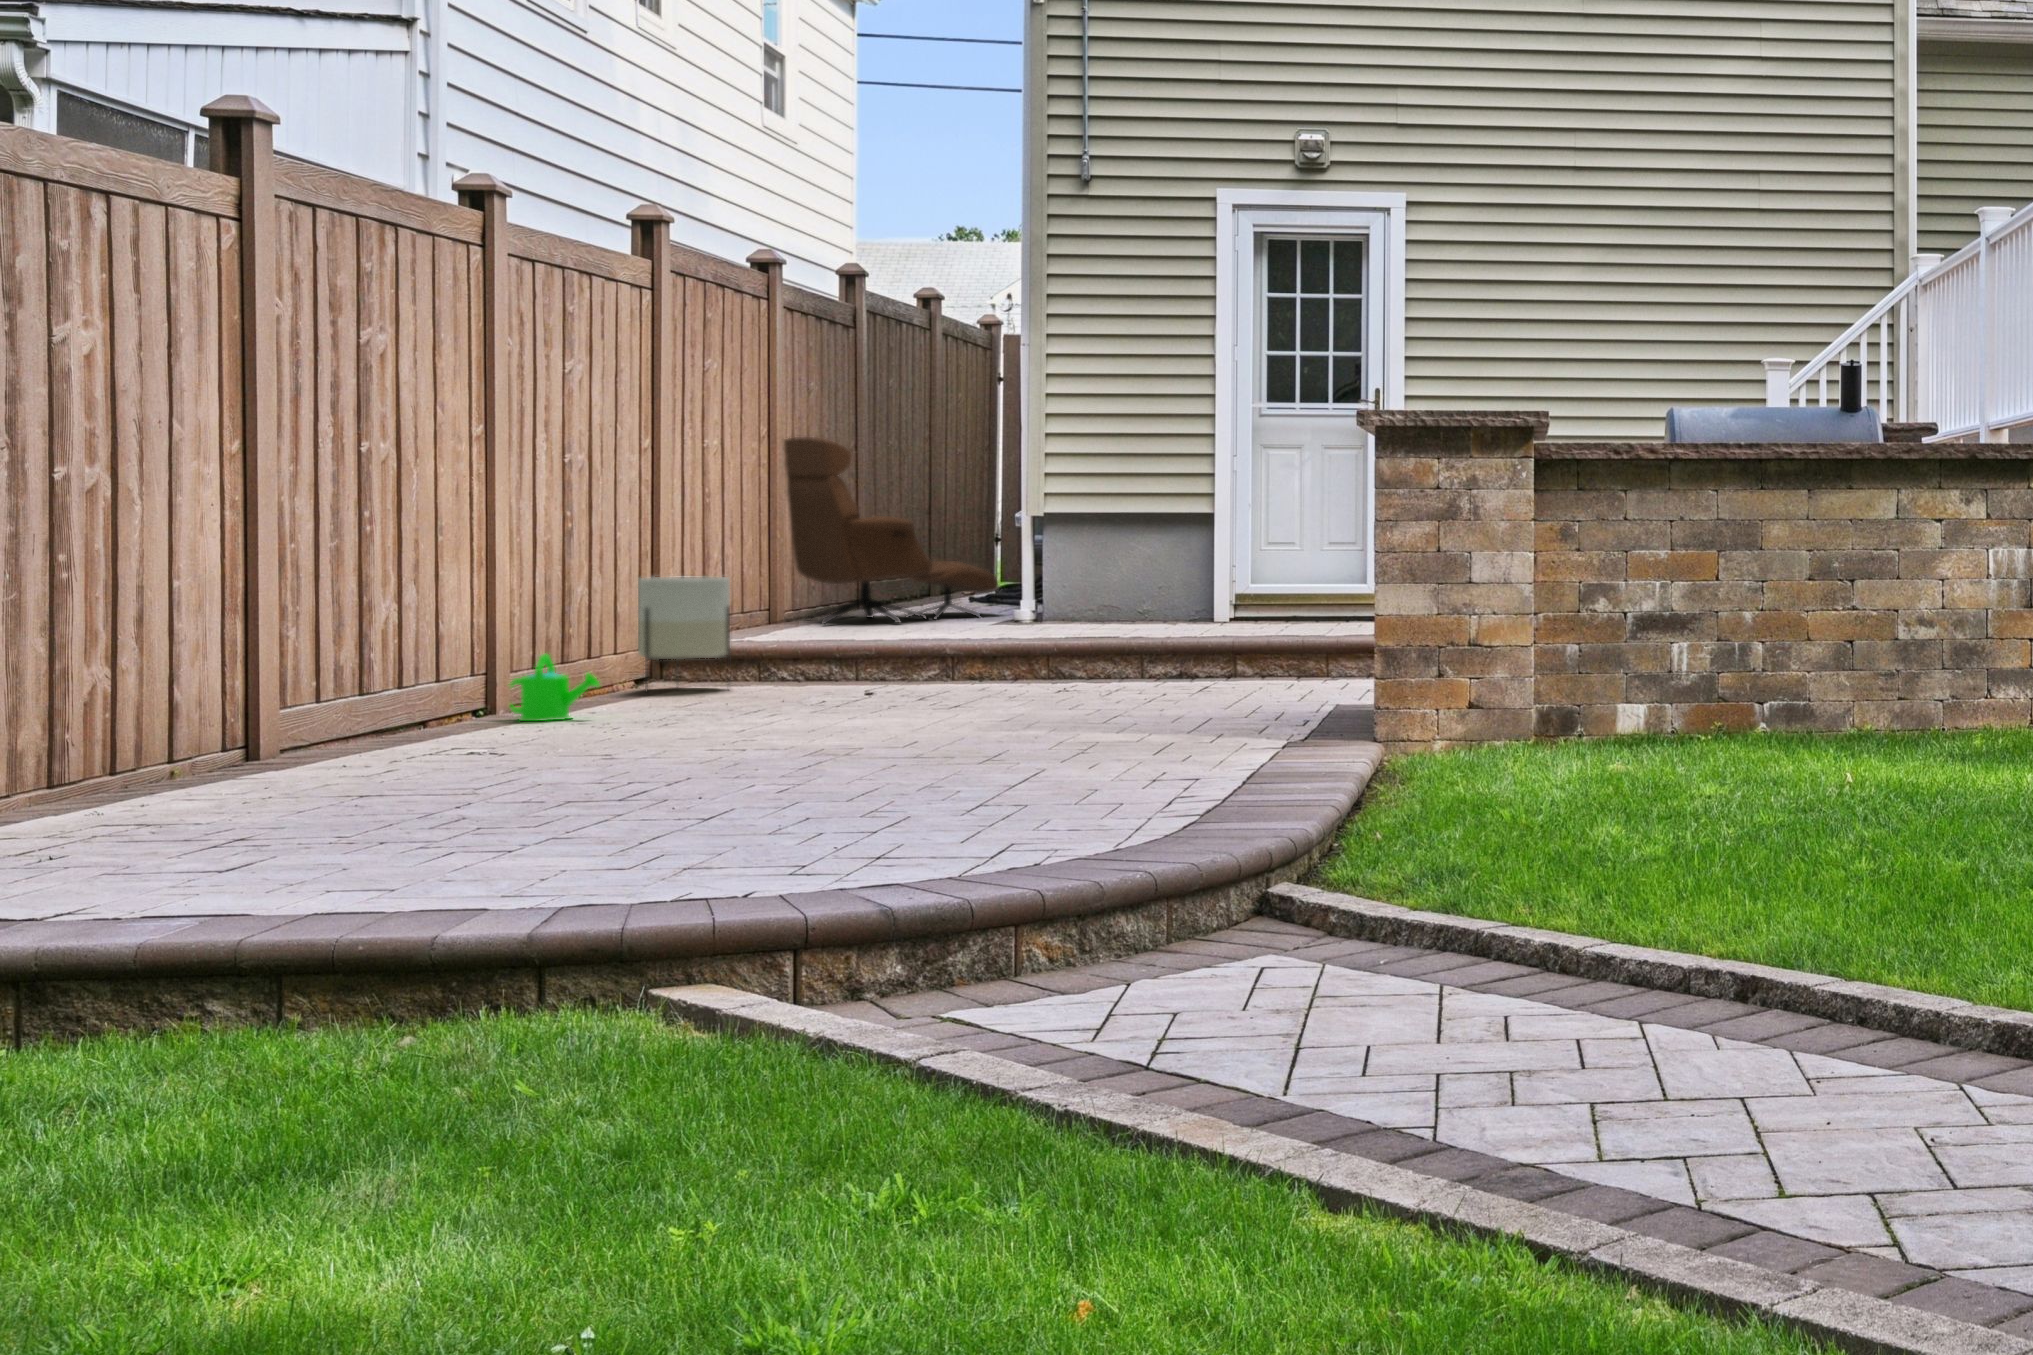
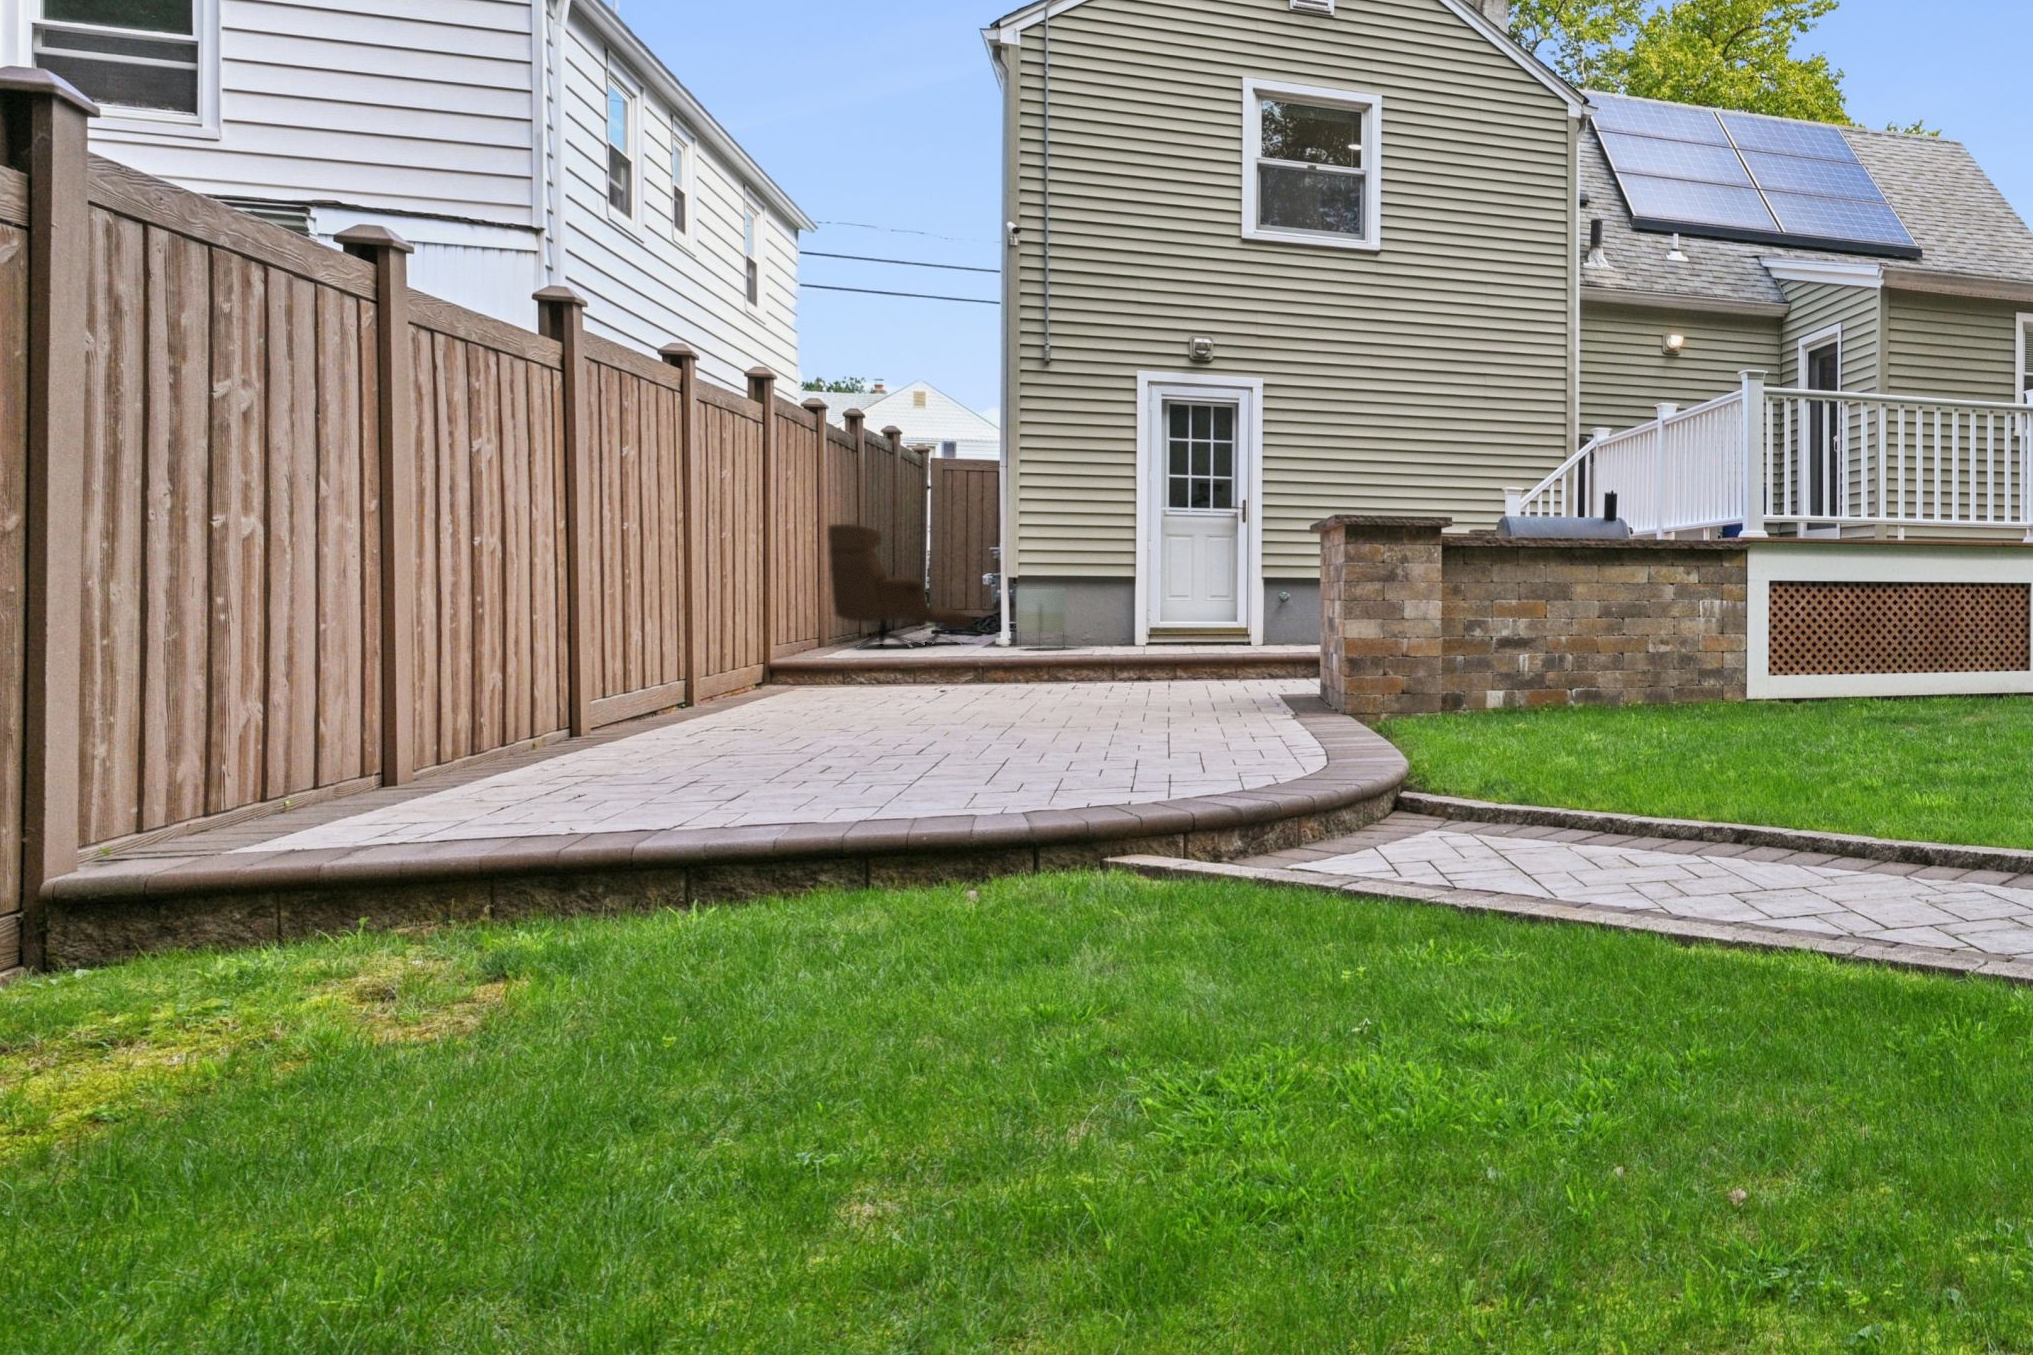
planter: present [638,577,730,689] -> present [1016,589,1066,638]
watering can: present [510,654,599,721] -> none [720,662,793,706]

